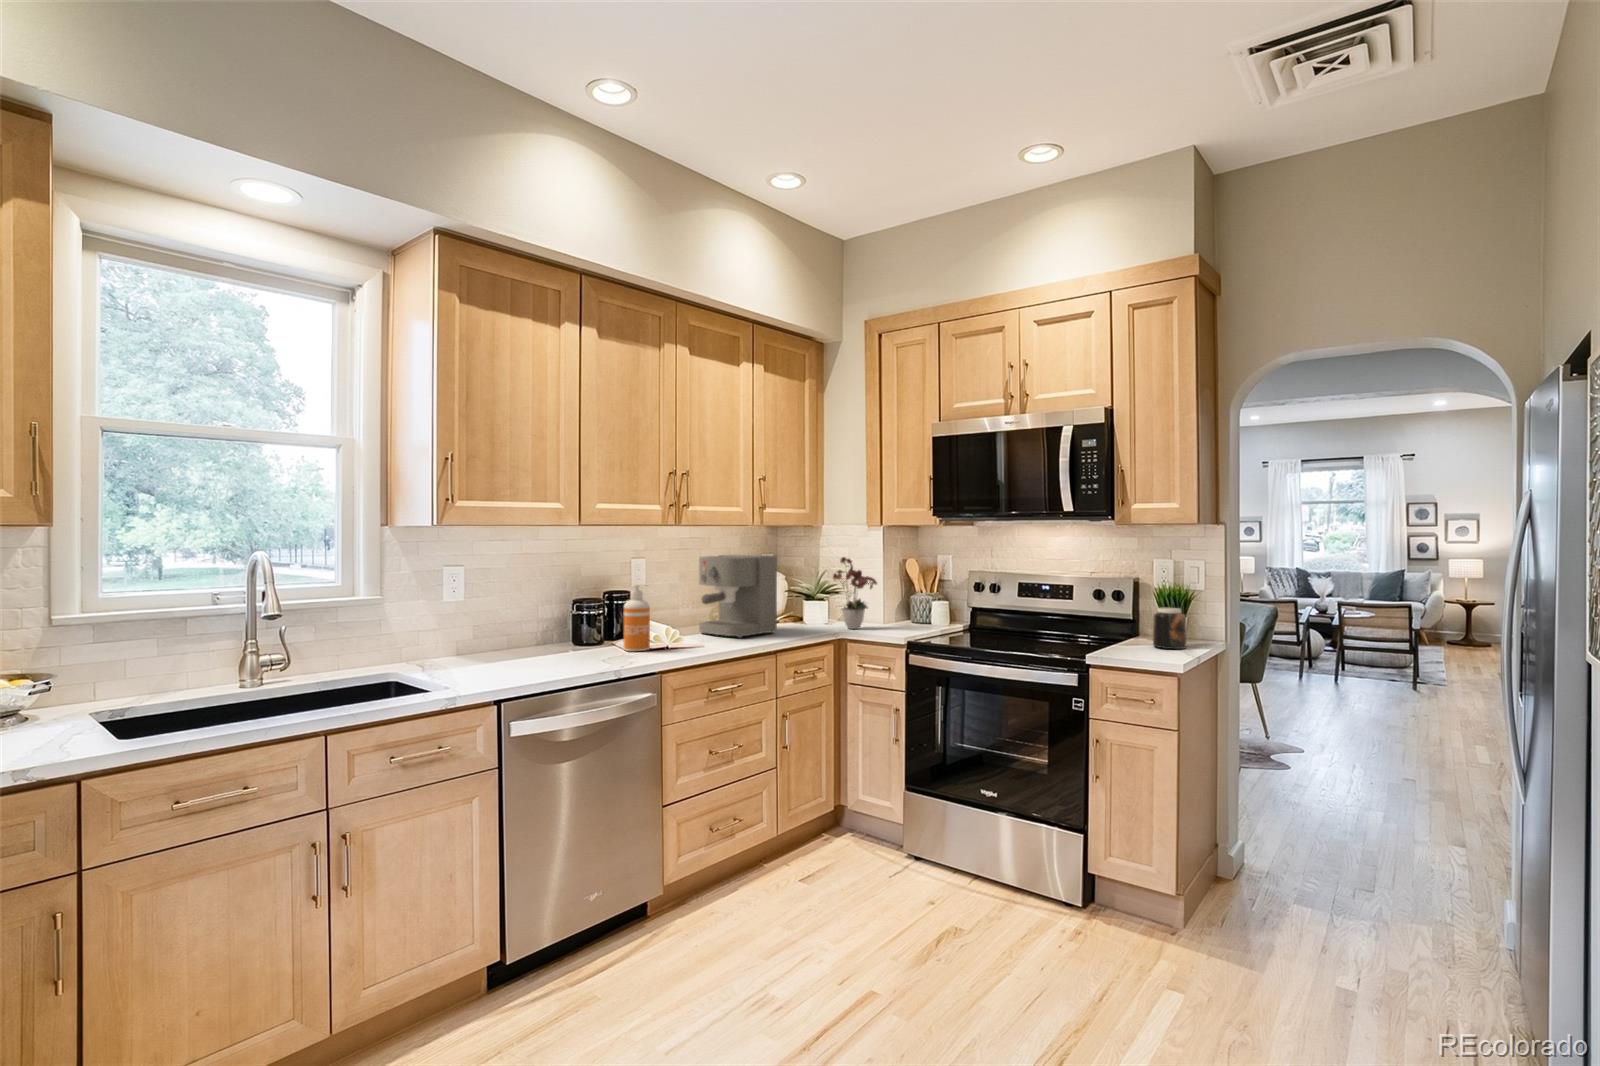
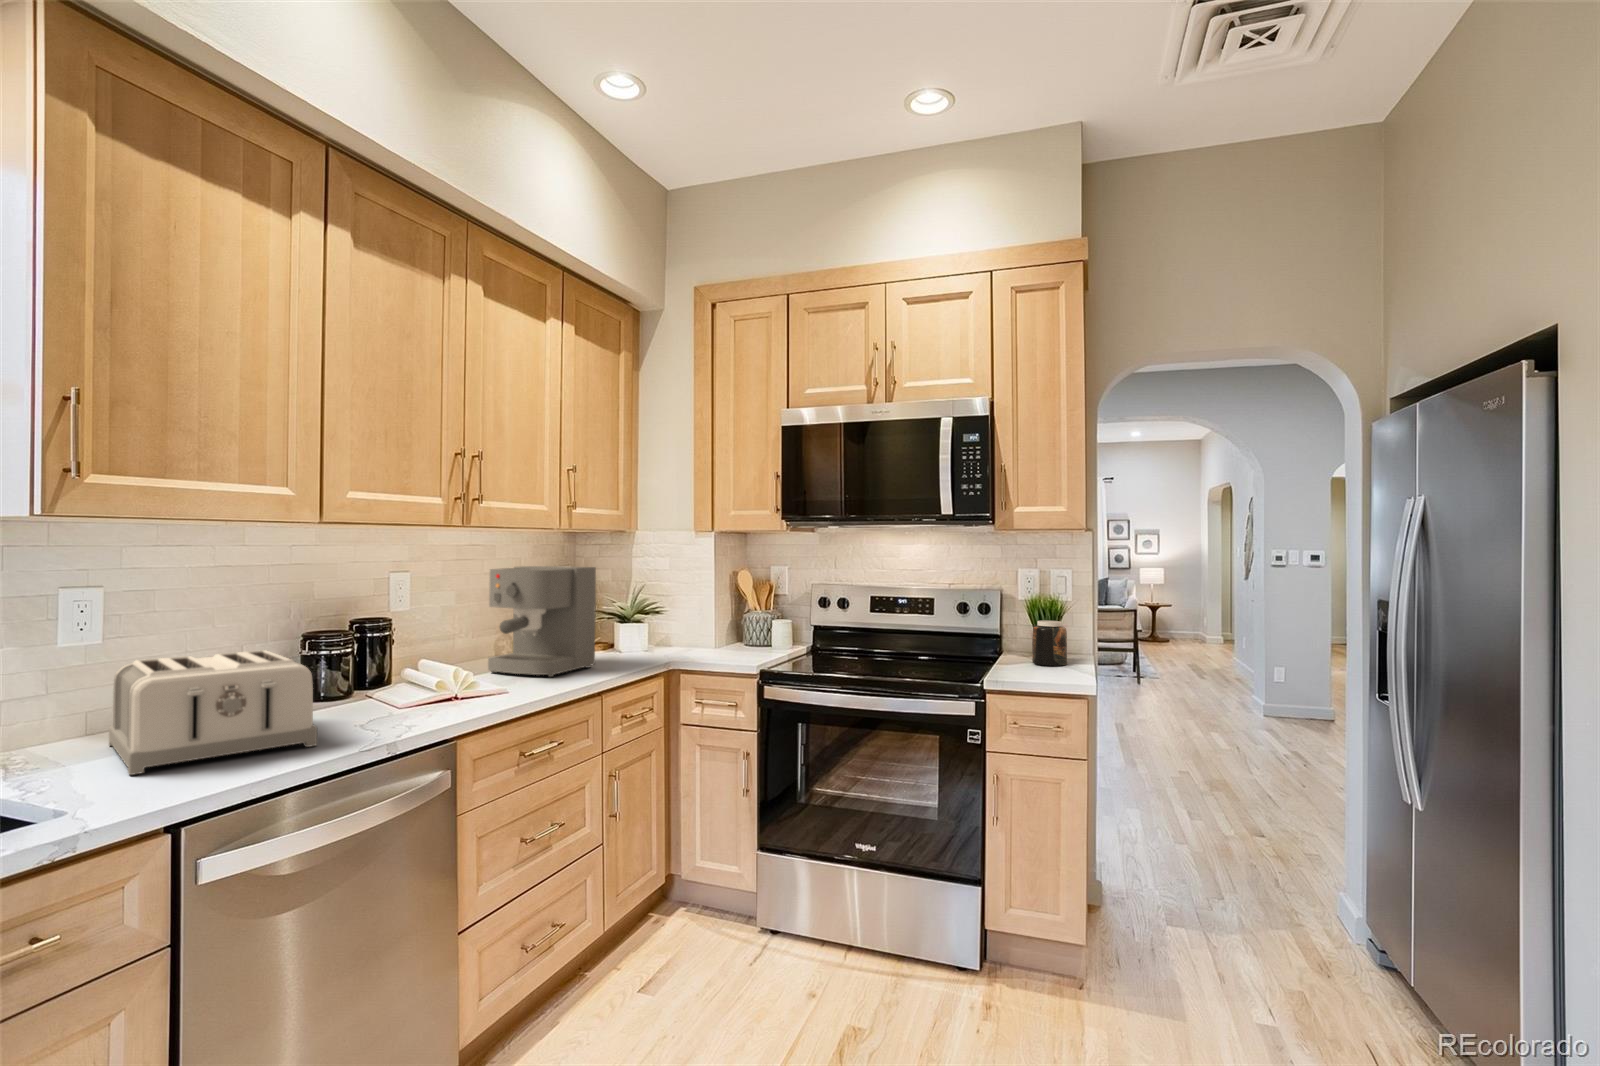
flower arrangement: present [833,557,877,629] -> none [657,564,721,657]
soap dispenser: present [624,584,650,651] -> none [388,609,431,707]
toaster: none [466,608,572,676] -> present [109,650,317,775]

